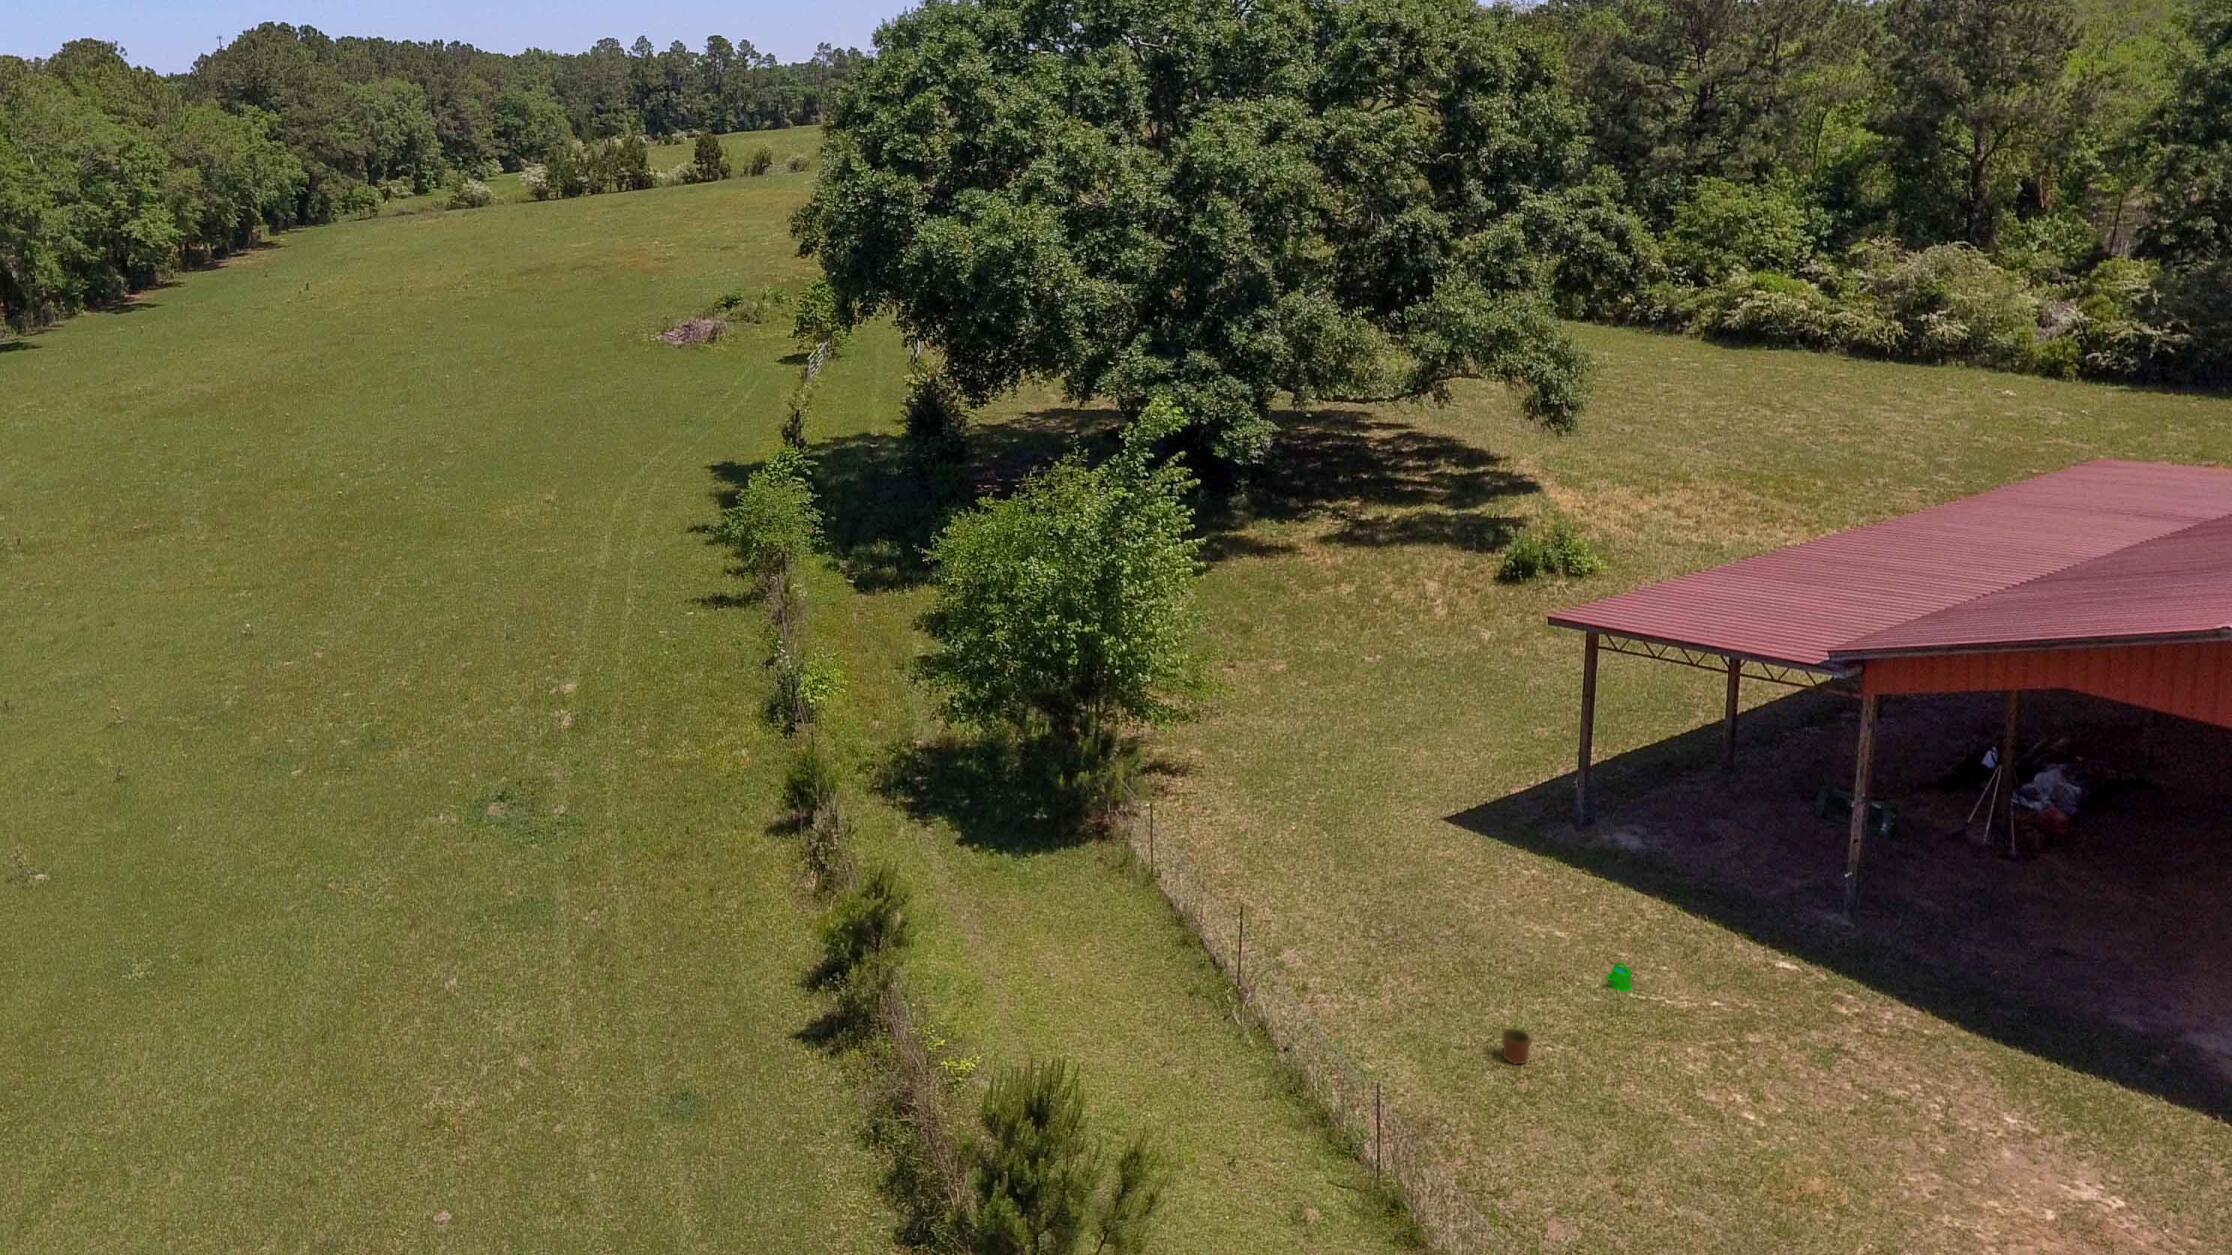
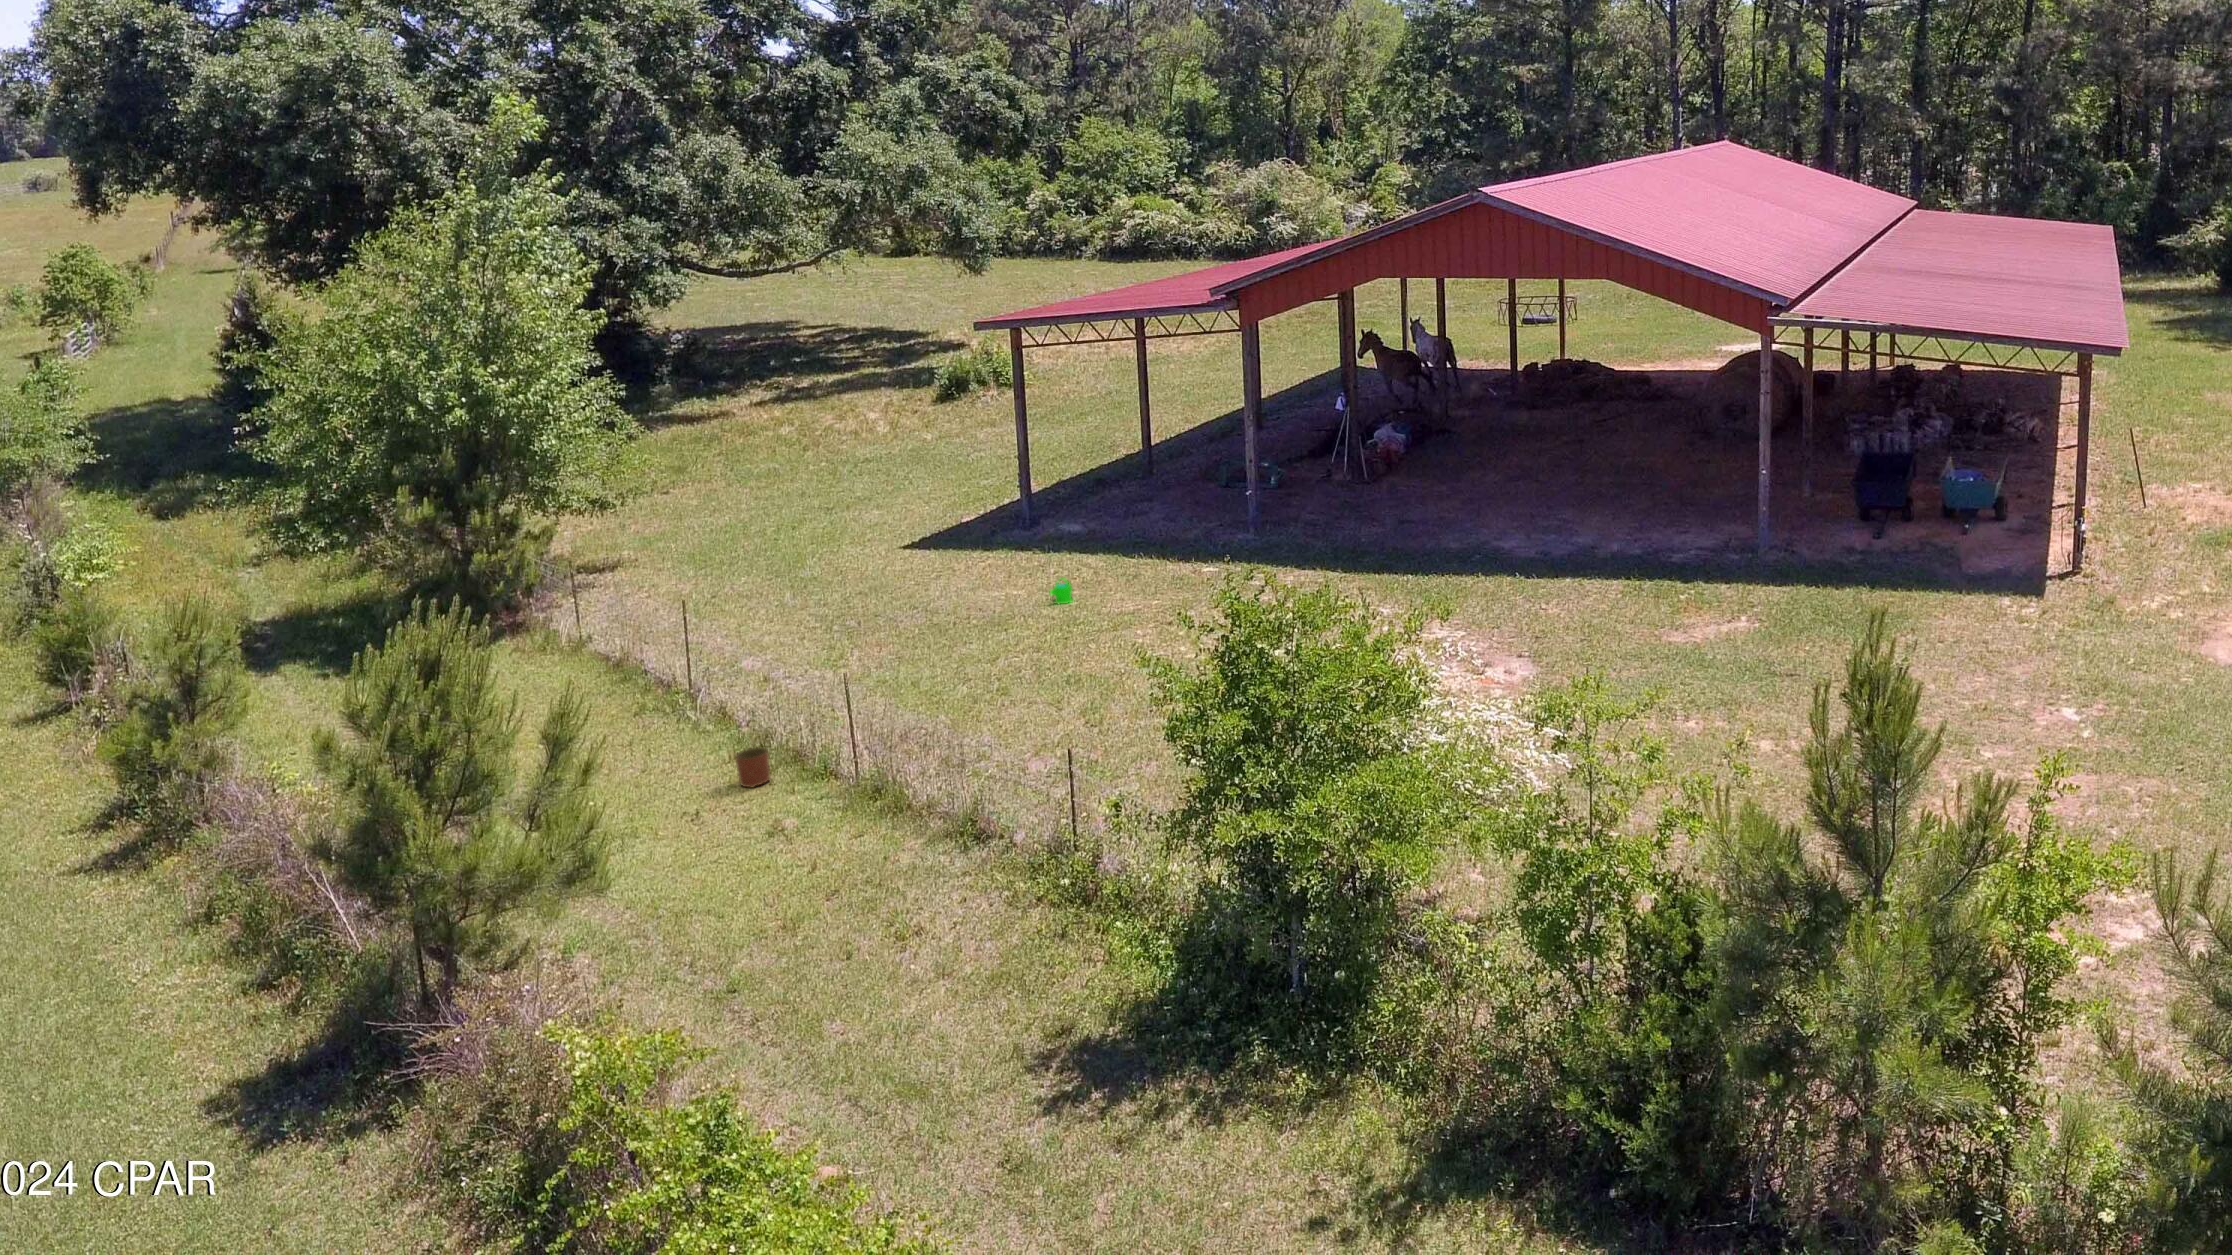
planter: present [1502,1028,1530,1064] -> present [735,747,770,788]

